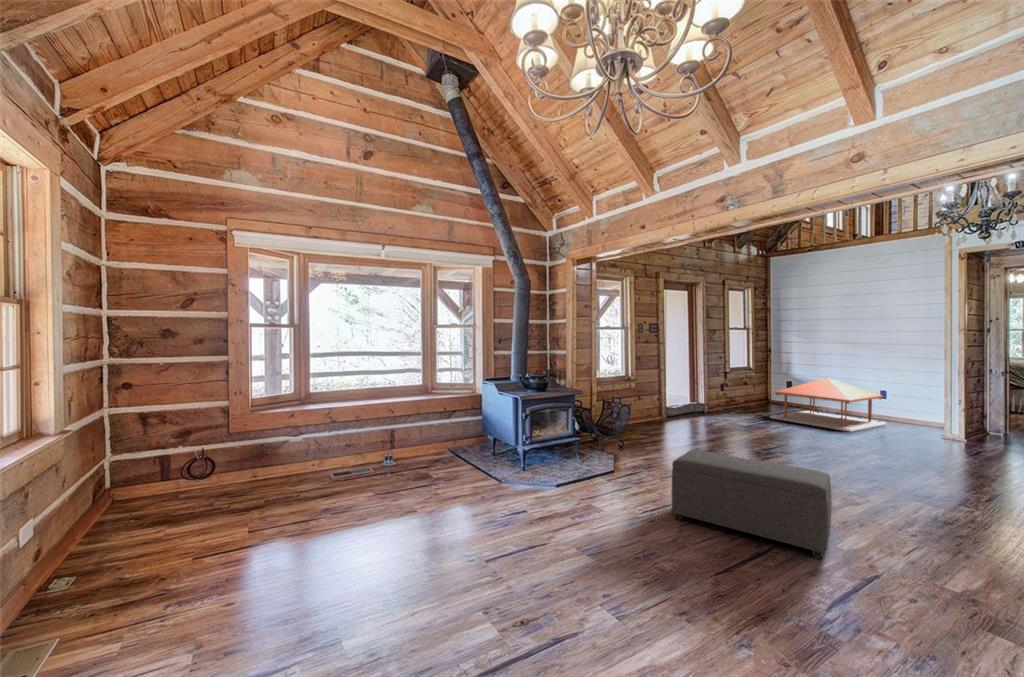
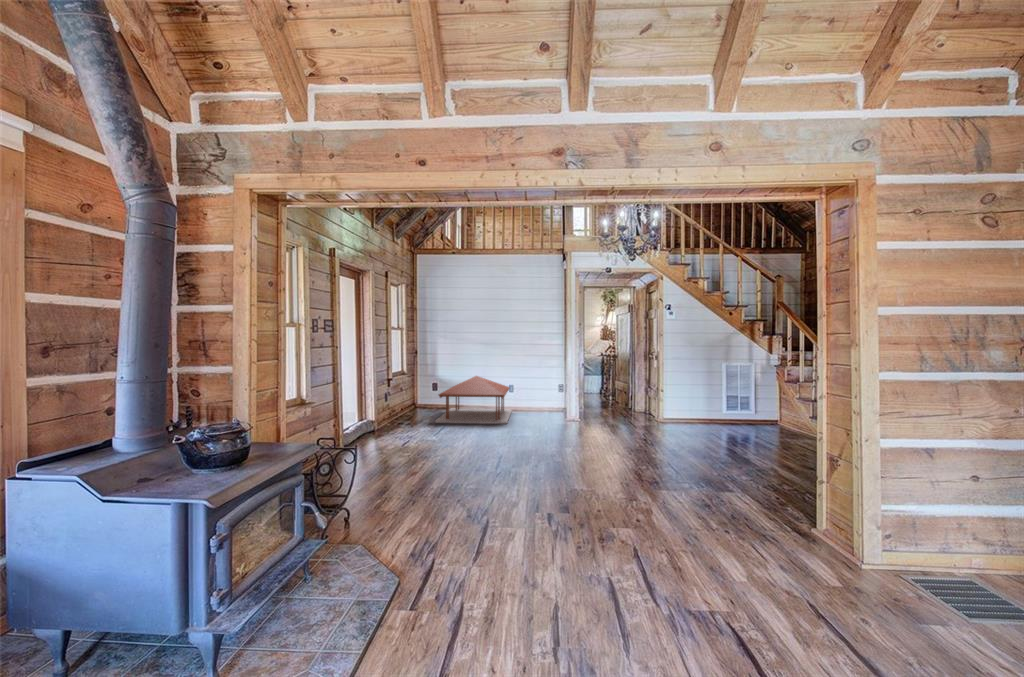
ottoman: present [672,450,832,559] -> none [563,492,761,638]

